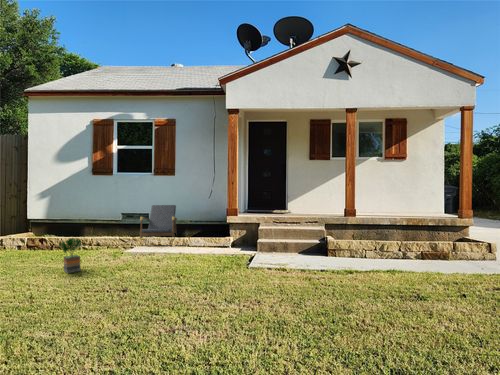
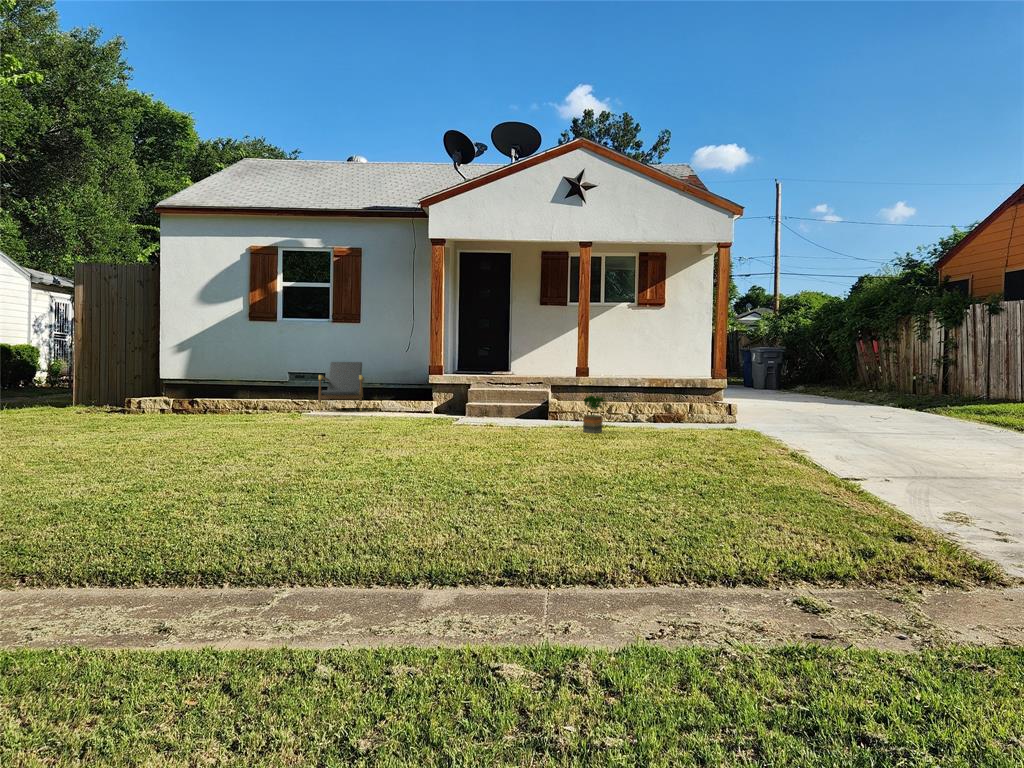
potted tree: present [59,238,82,273] -> present [583,395,606,433]

